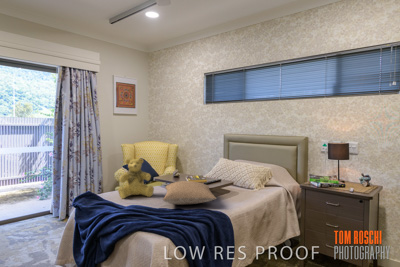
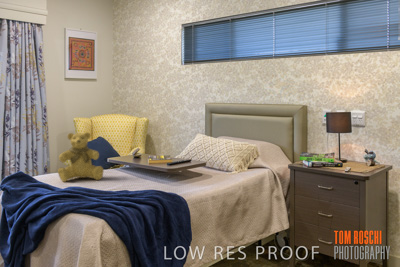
pillow: present [163,181,216,205] -> none [108,160,174,187]

